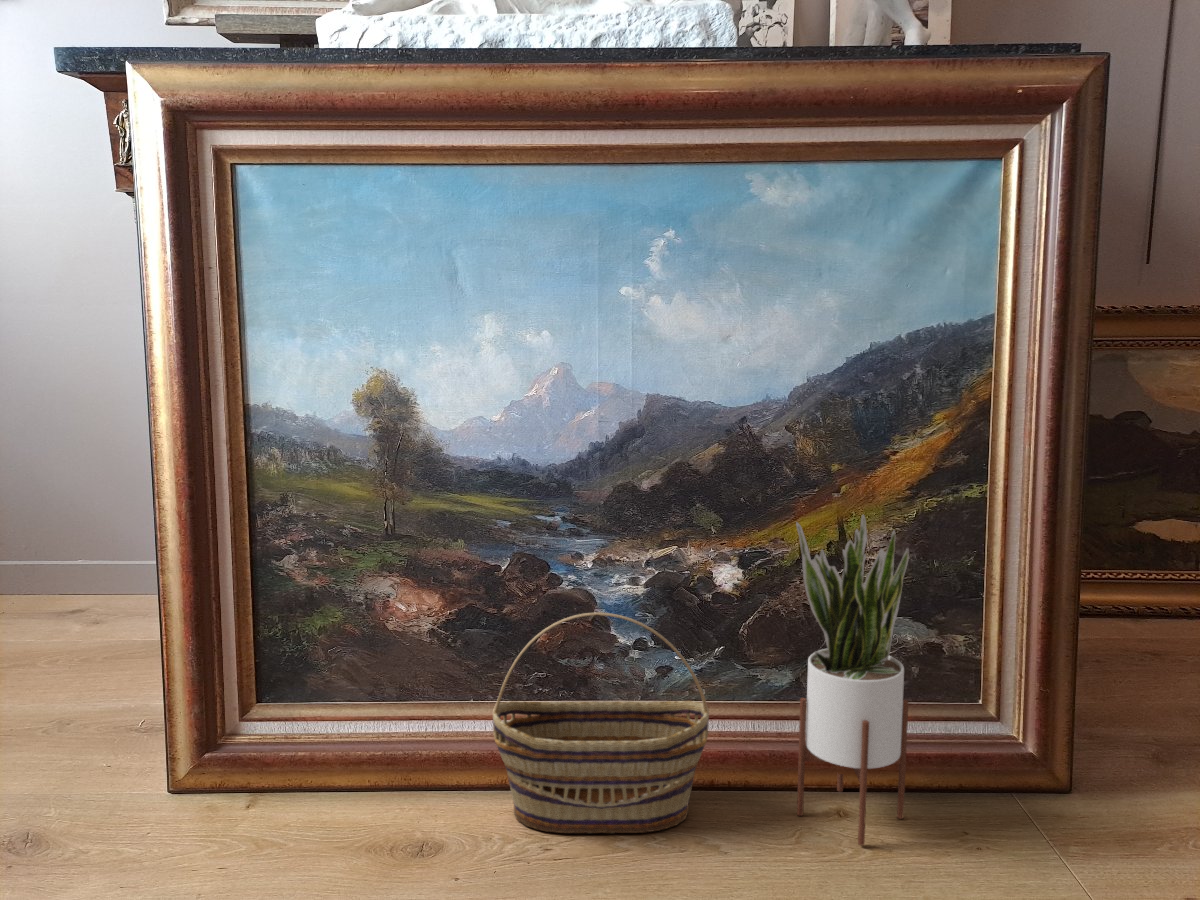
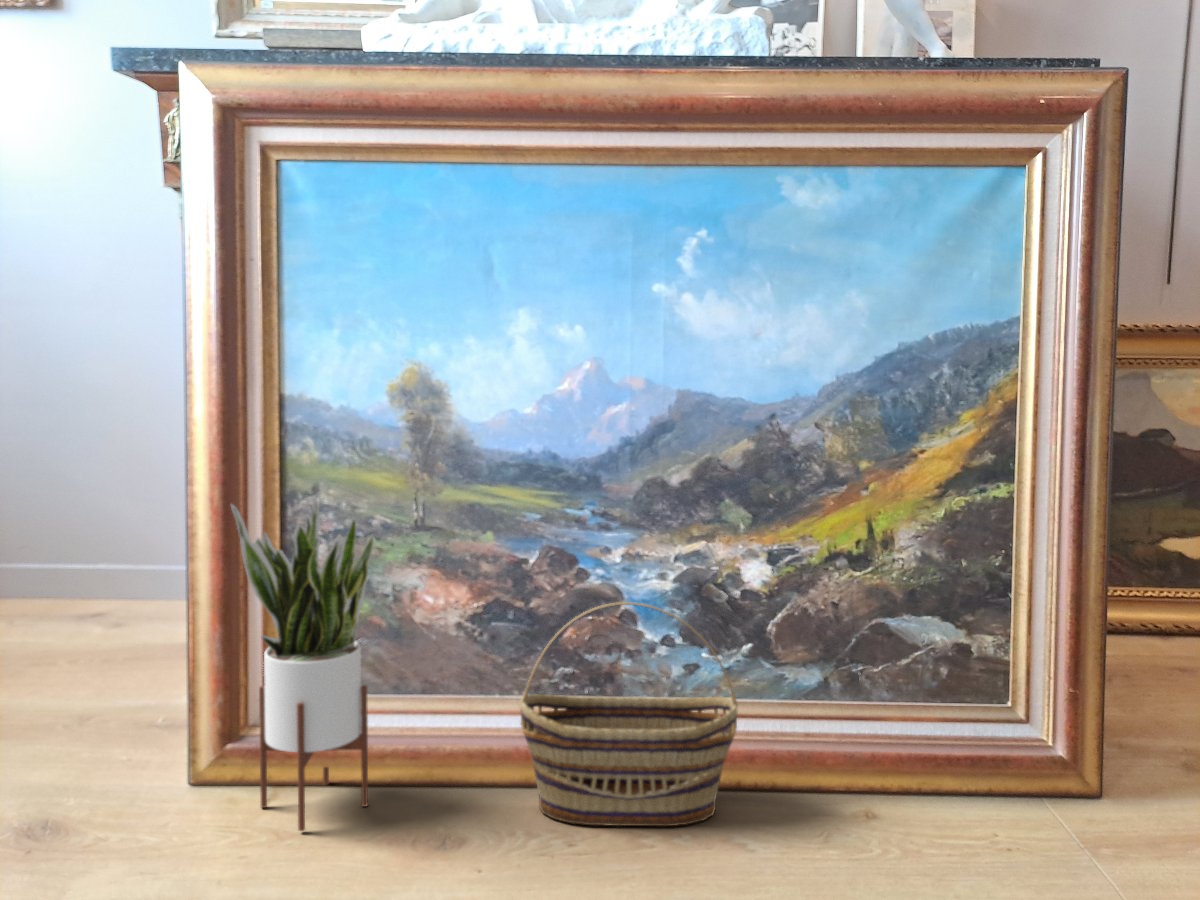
potted plant: present [796,515,909,845] -> present [231,500,374,831]

